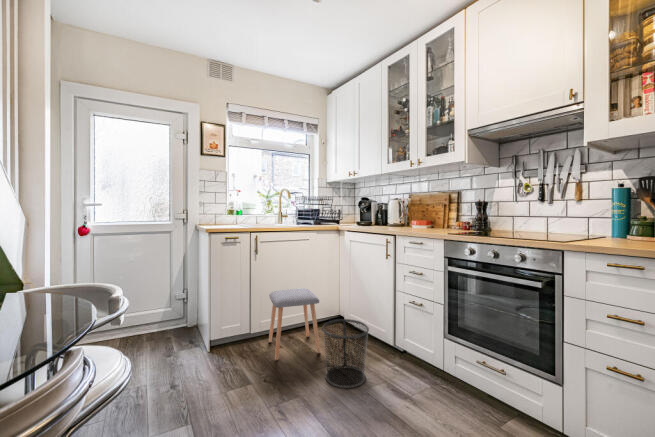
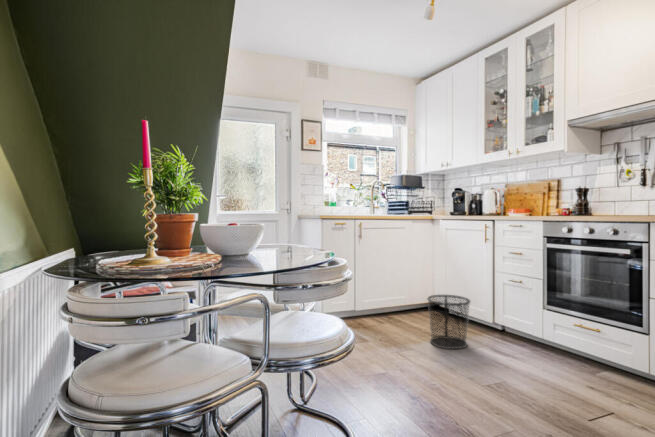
stool: present [269,288,321,361] -> none [370,272,421,331]

